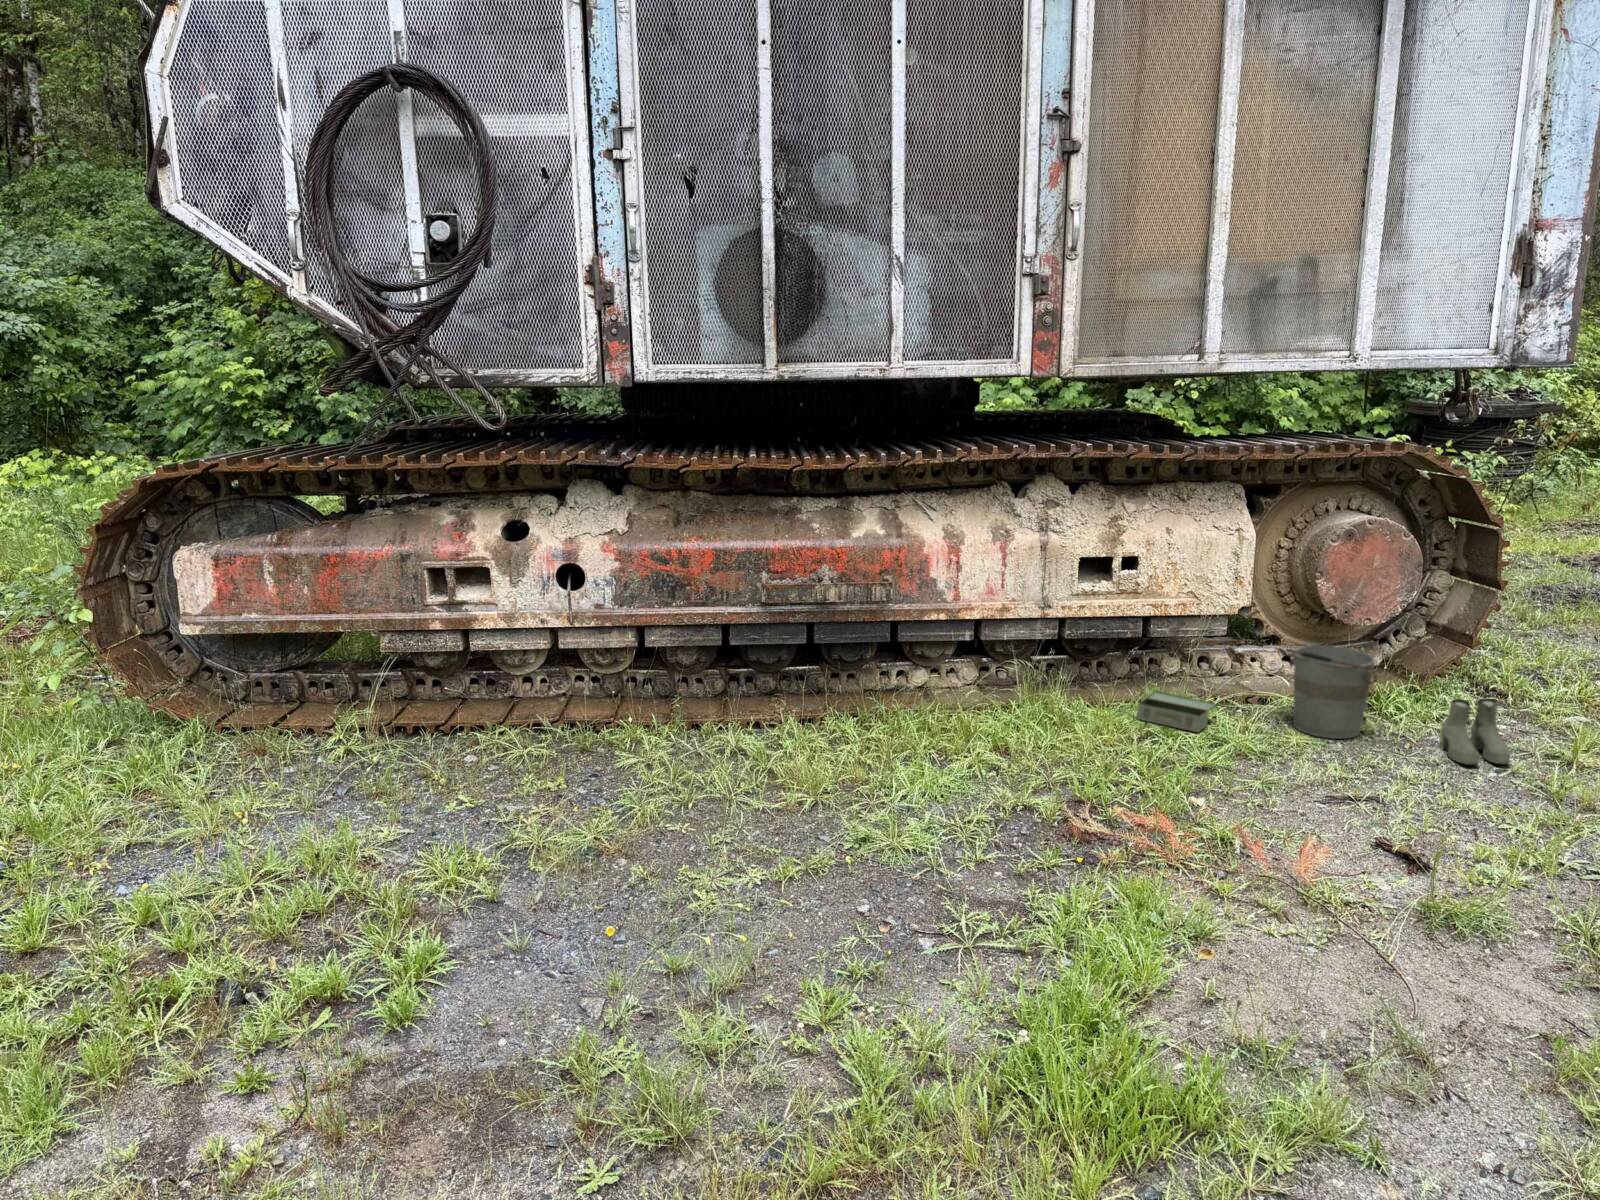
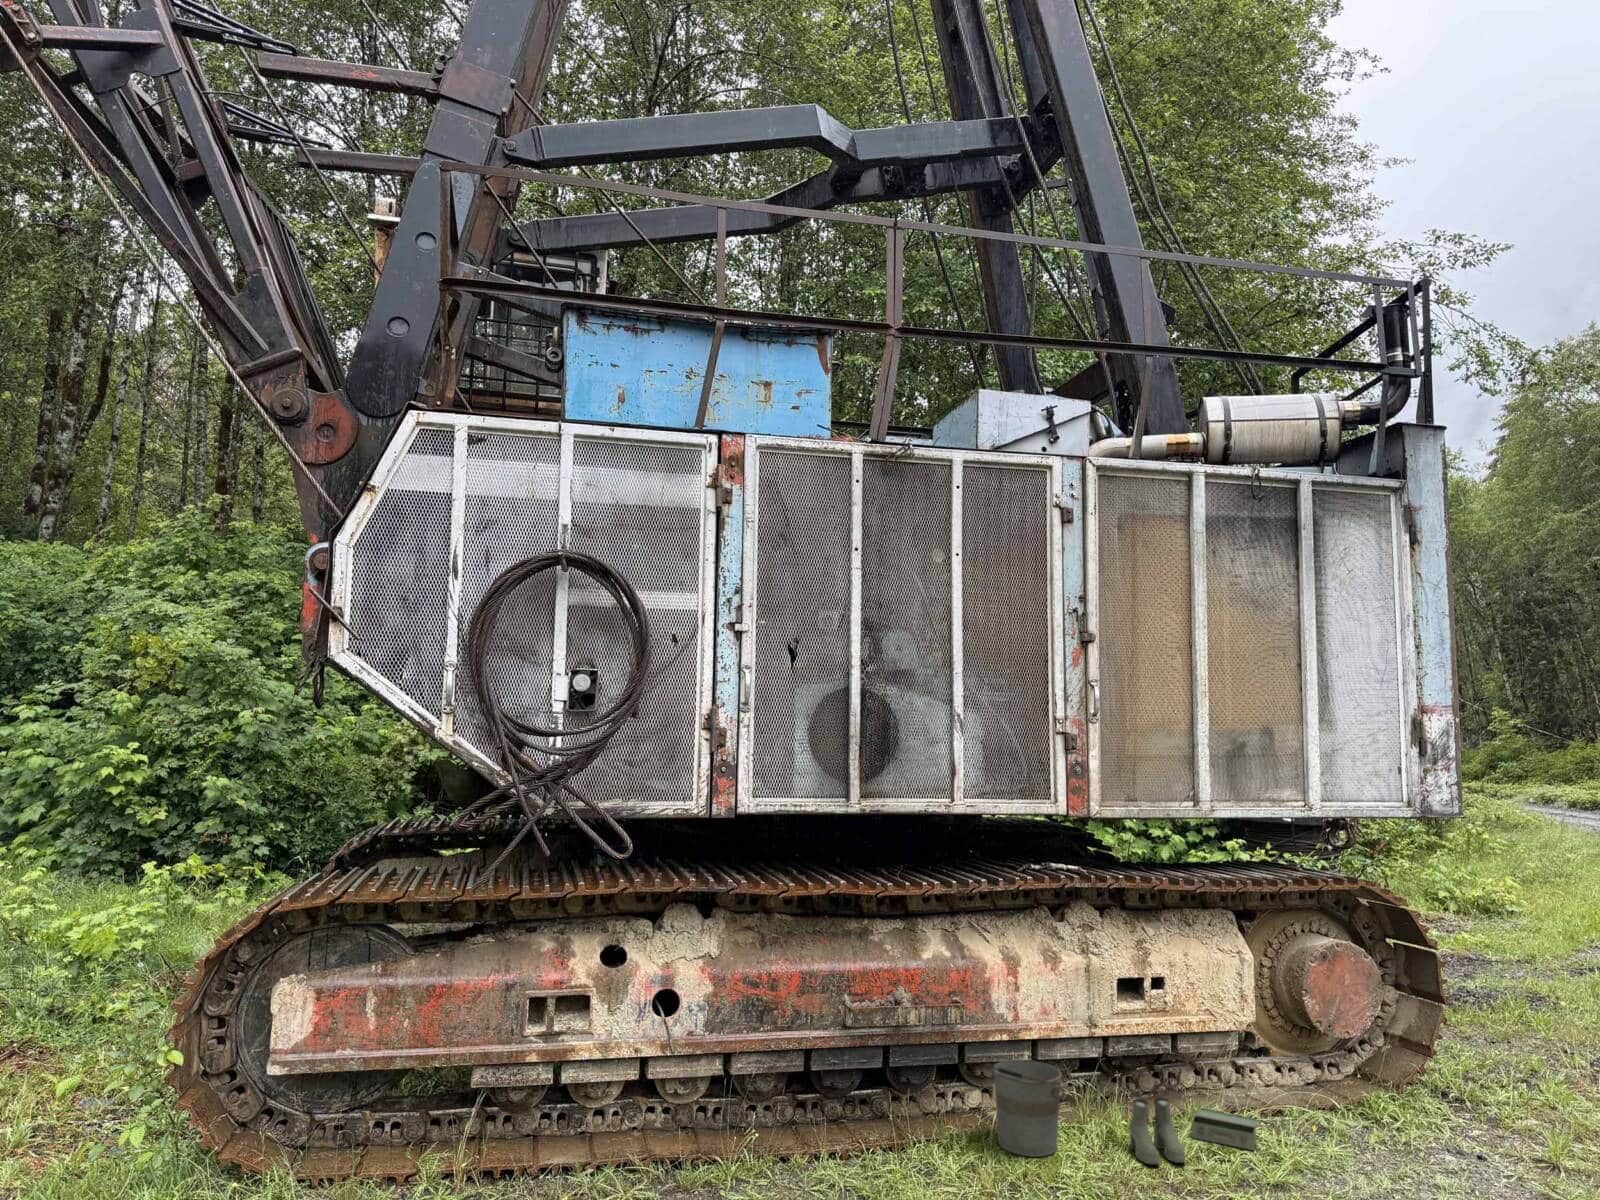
bucket: present [1286,646,1378,739] -> present [986,1060,1065,1157]
boots: present [1440,699,1510,765] -> present [1129,1098,1185,1165]

